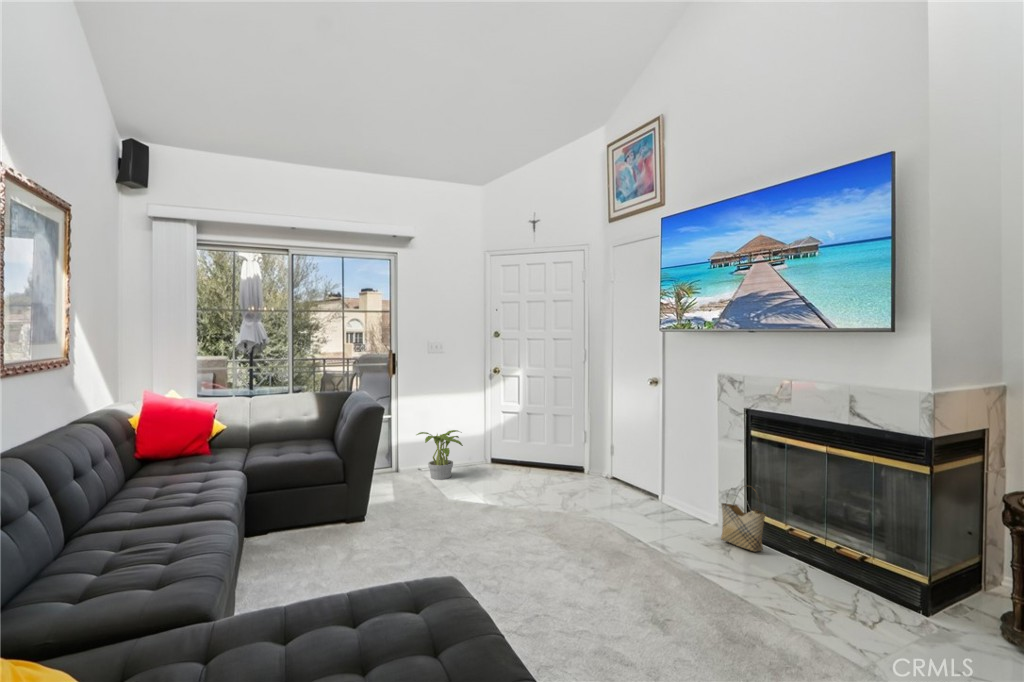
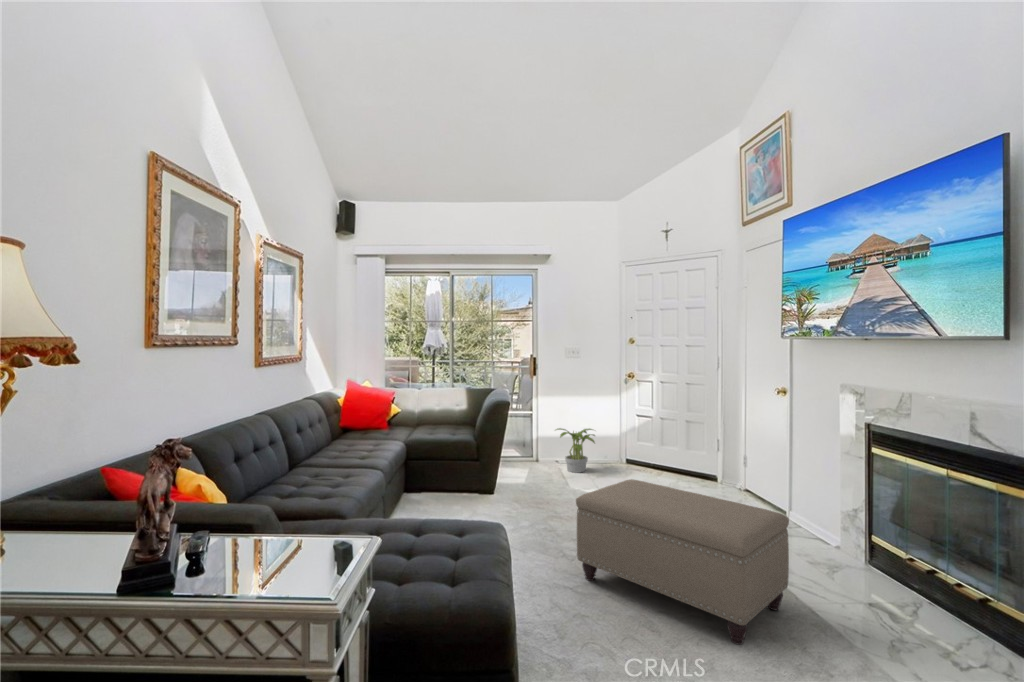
ottoman: none [502,485,715,648] -> present [576,479,789,645]
woven basket: present [721,486,765,552] -> none [833,506,884,578]

